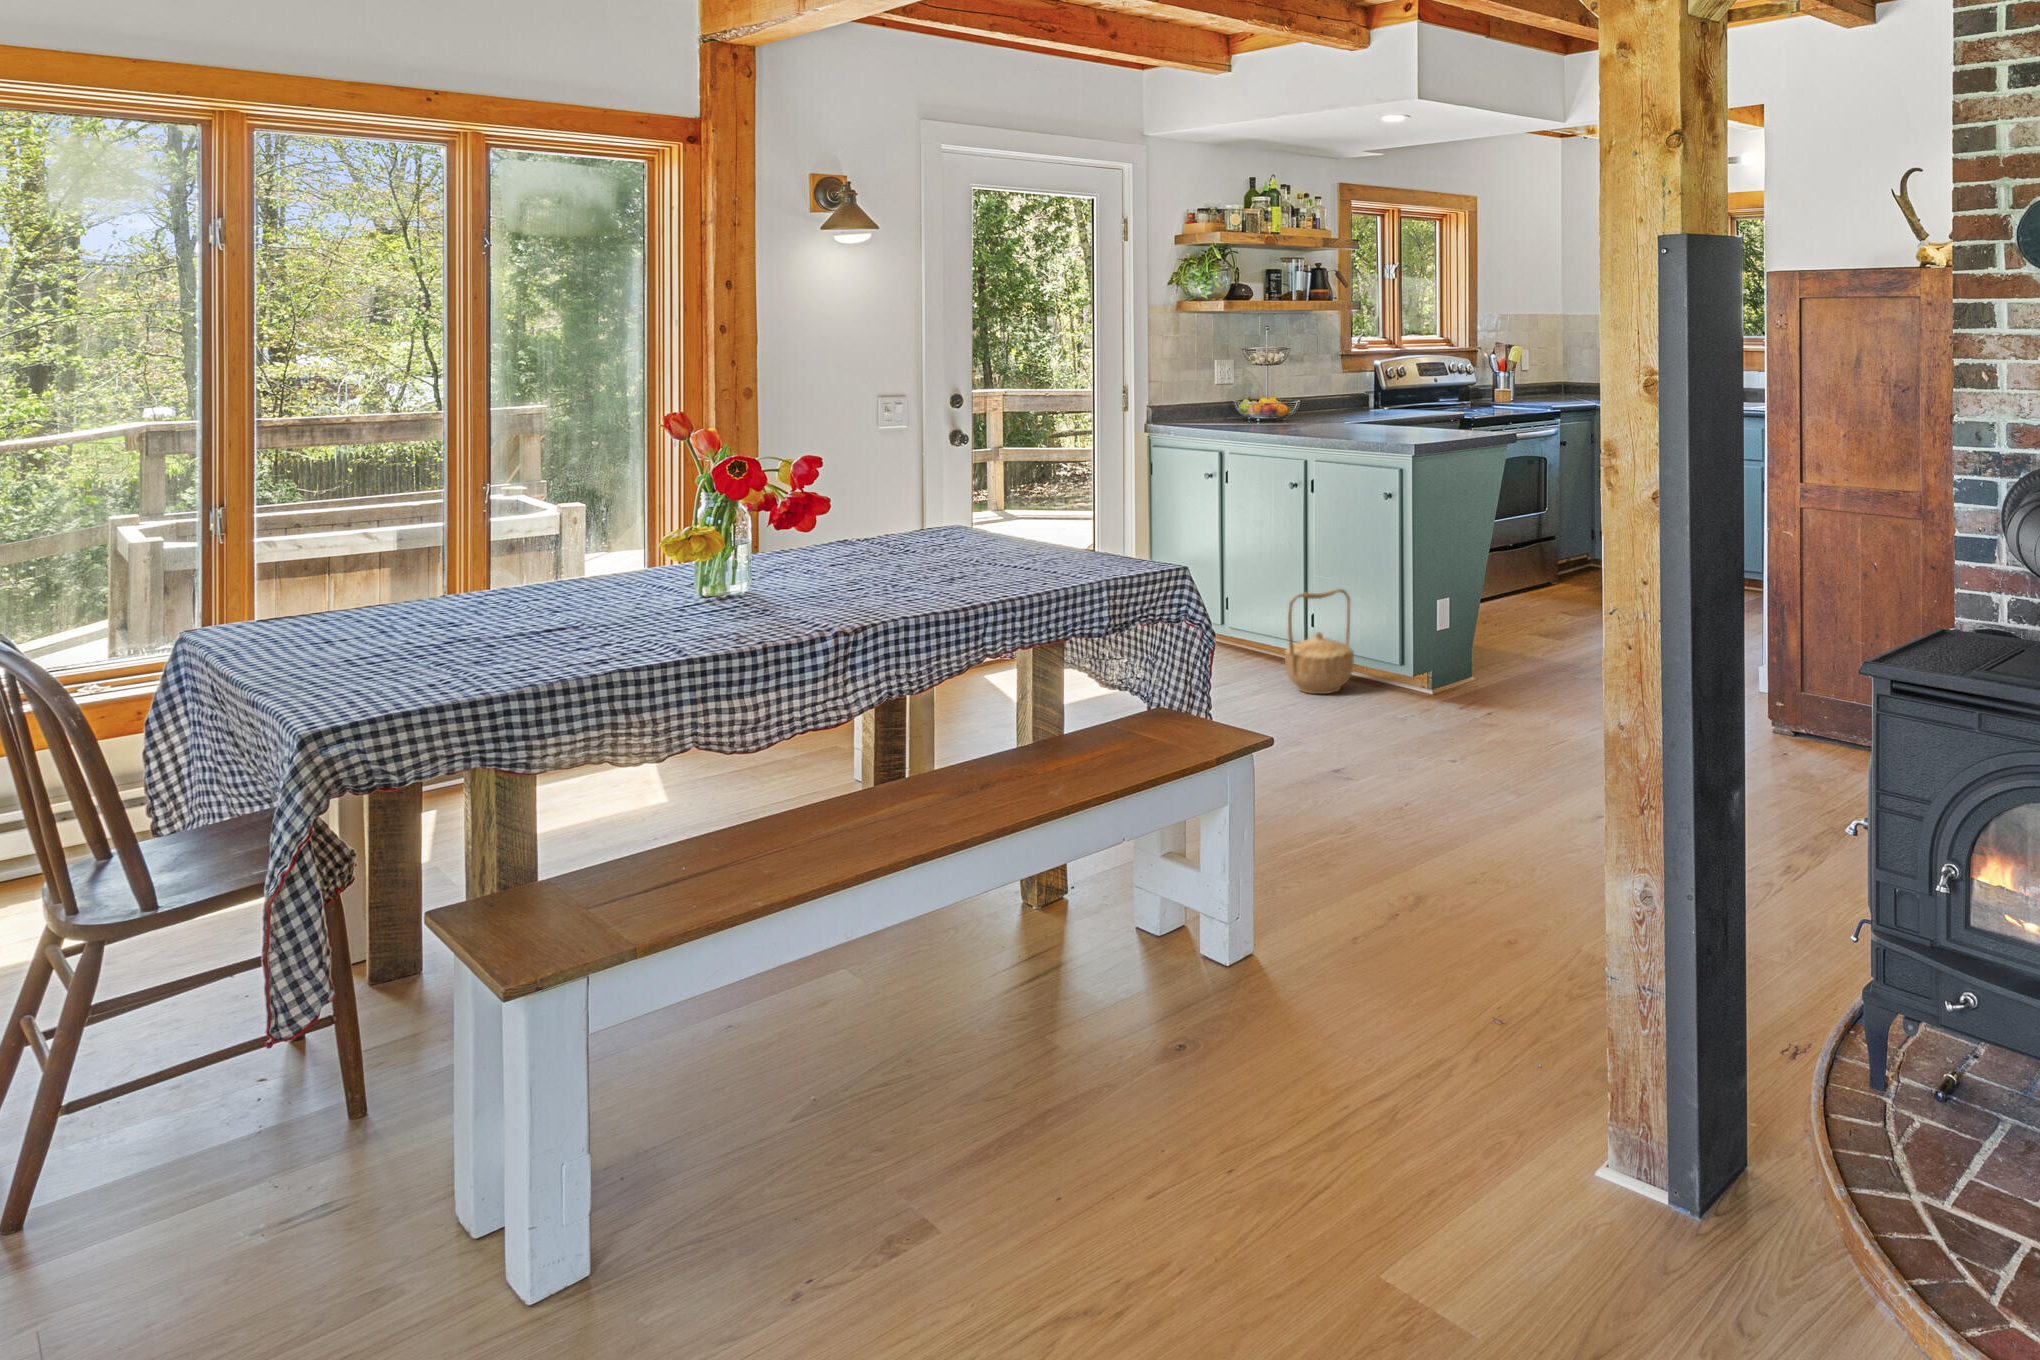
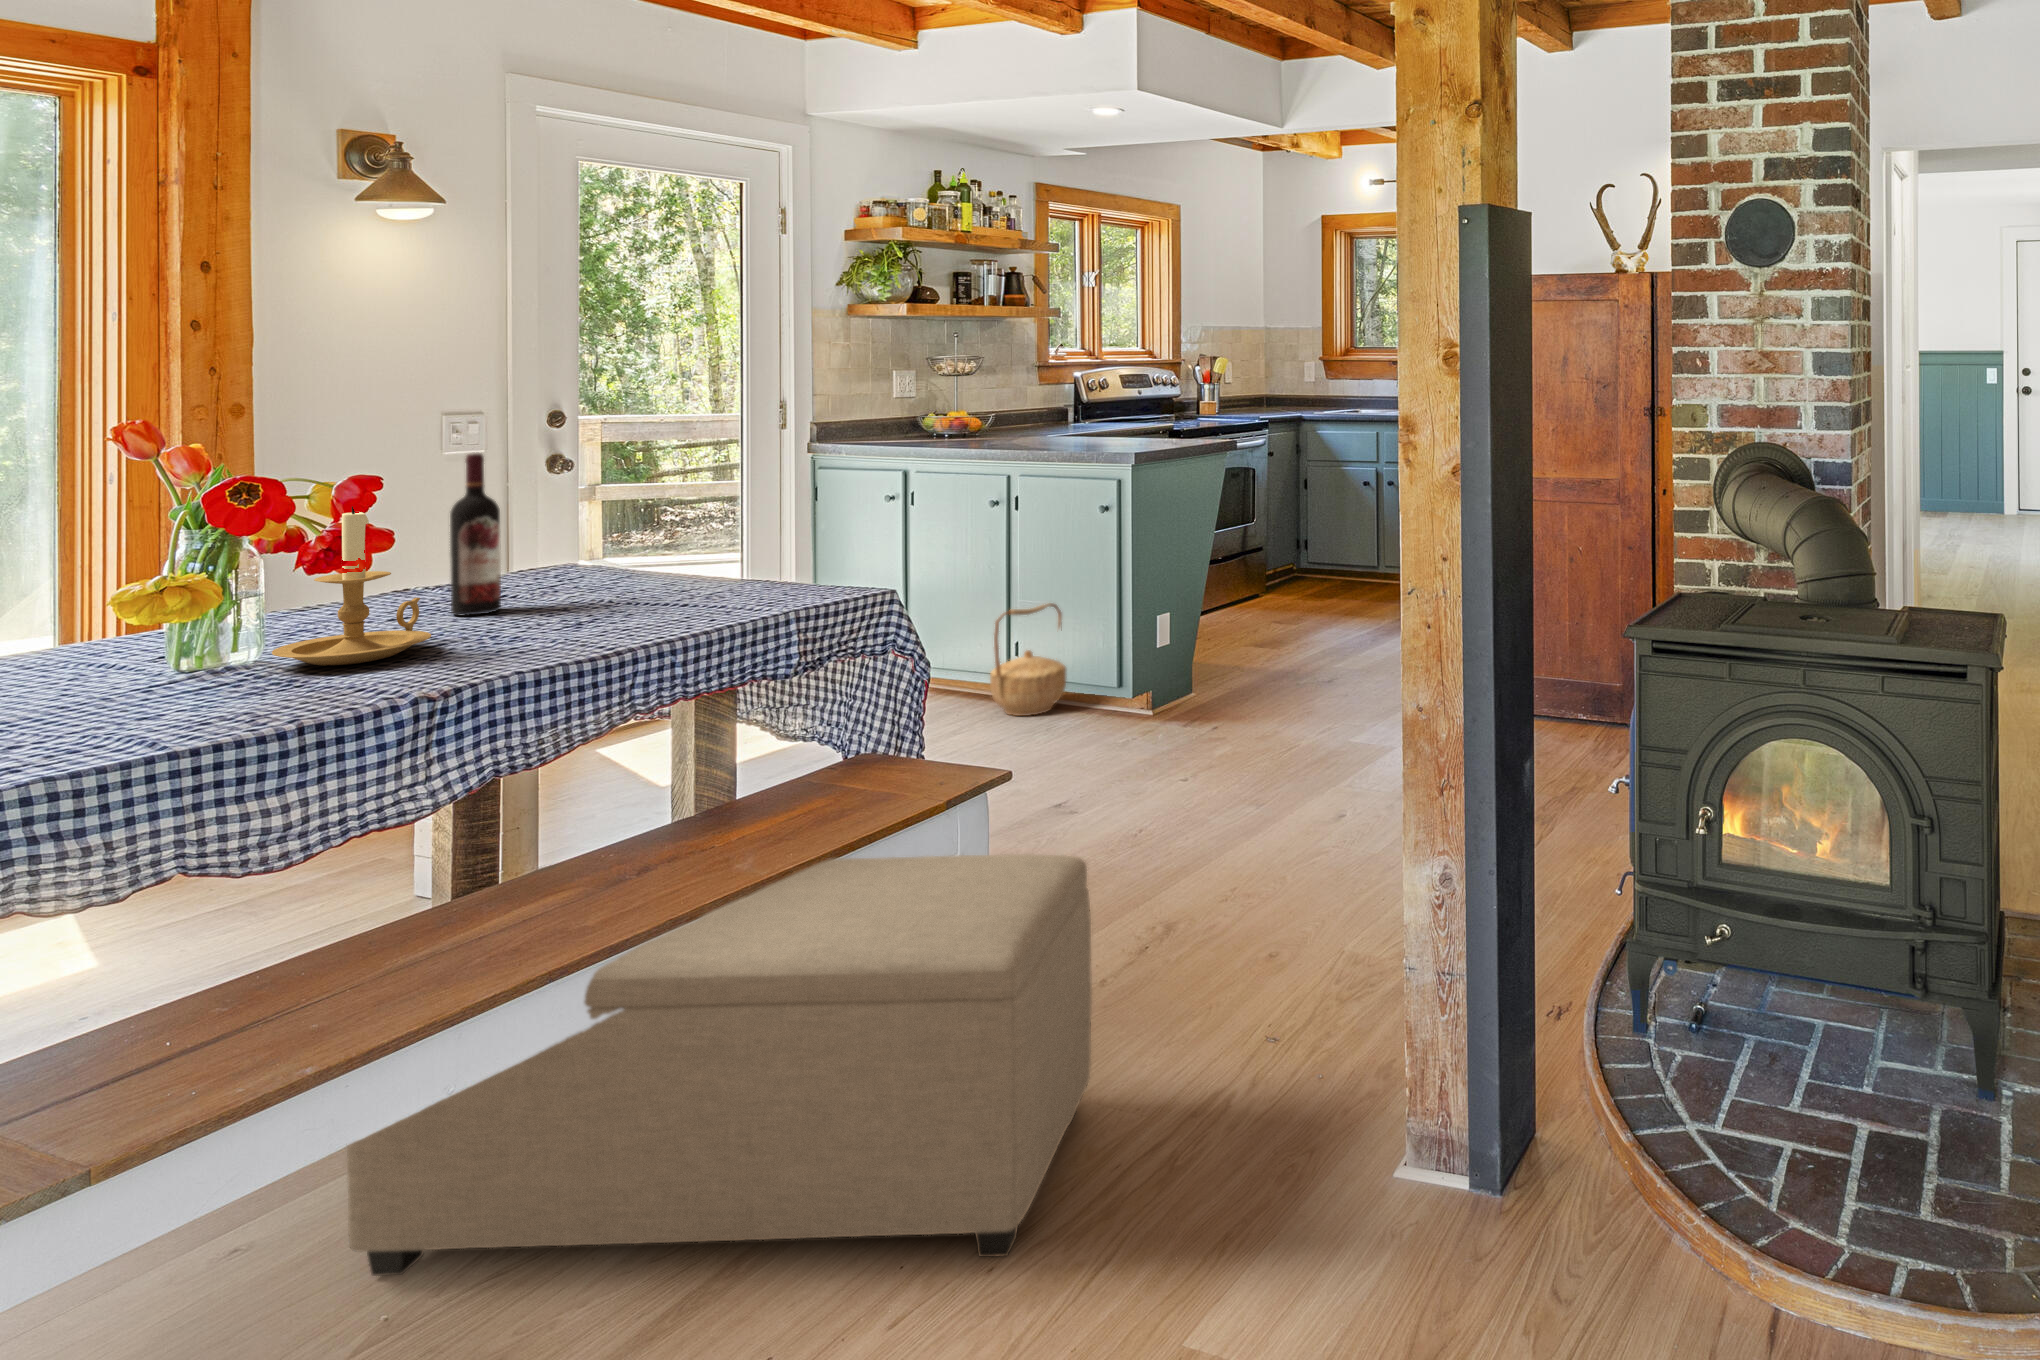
wine bottle: none [861,440,895,570] -> present [450,453,501,616]
candle holder: none [749,481,848,602] -> present [272,506,431,665]
ottoman: none [794,773,1329,1142] -> present [347,854,1092,1276]

